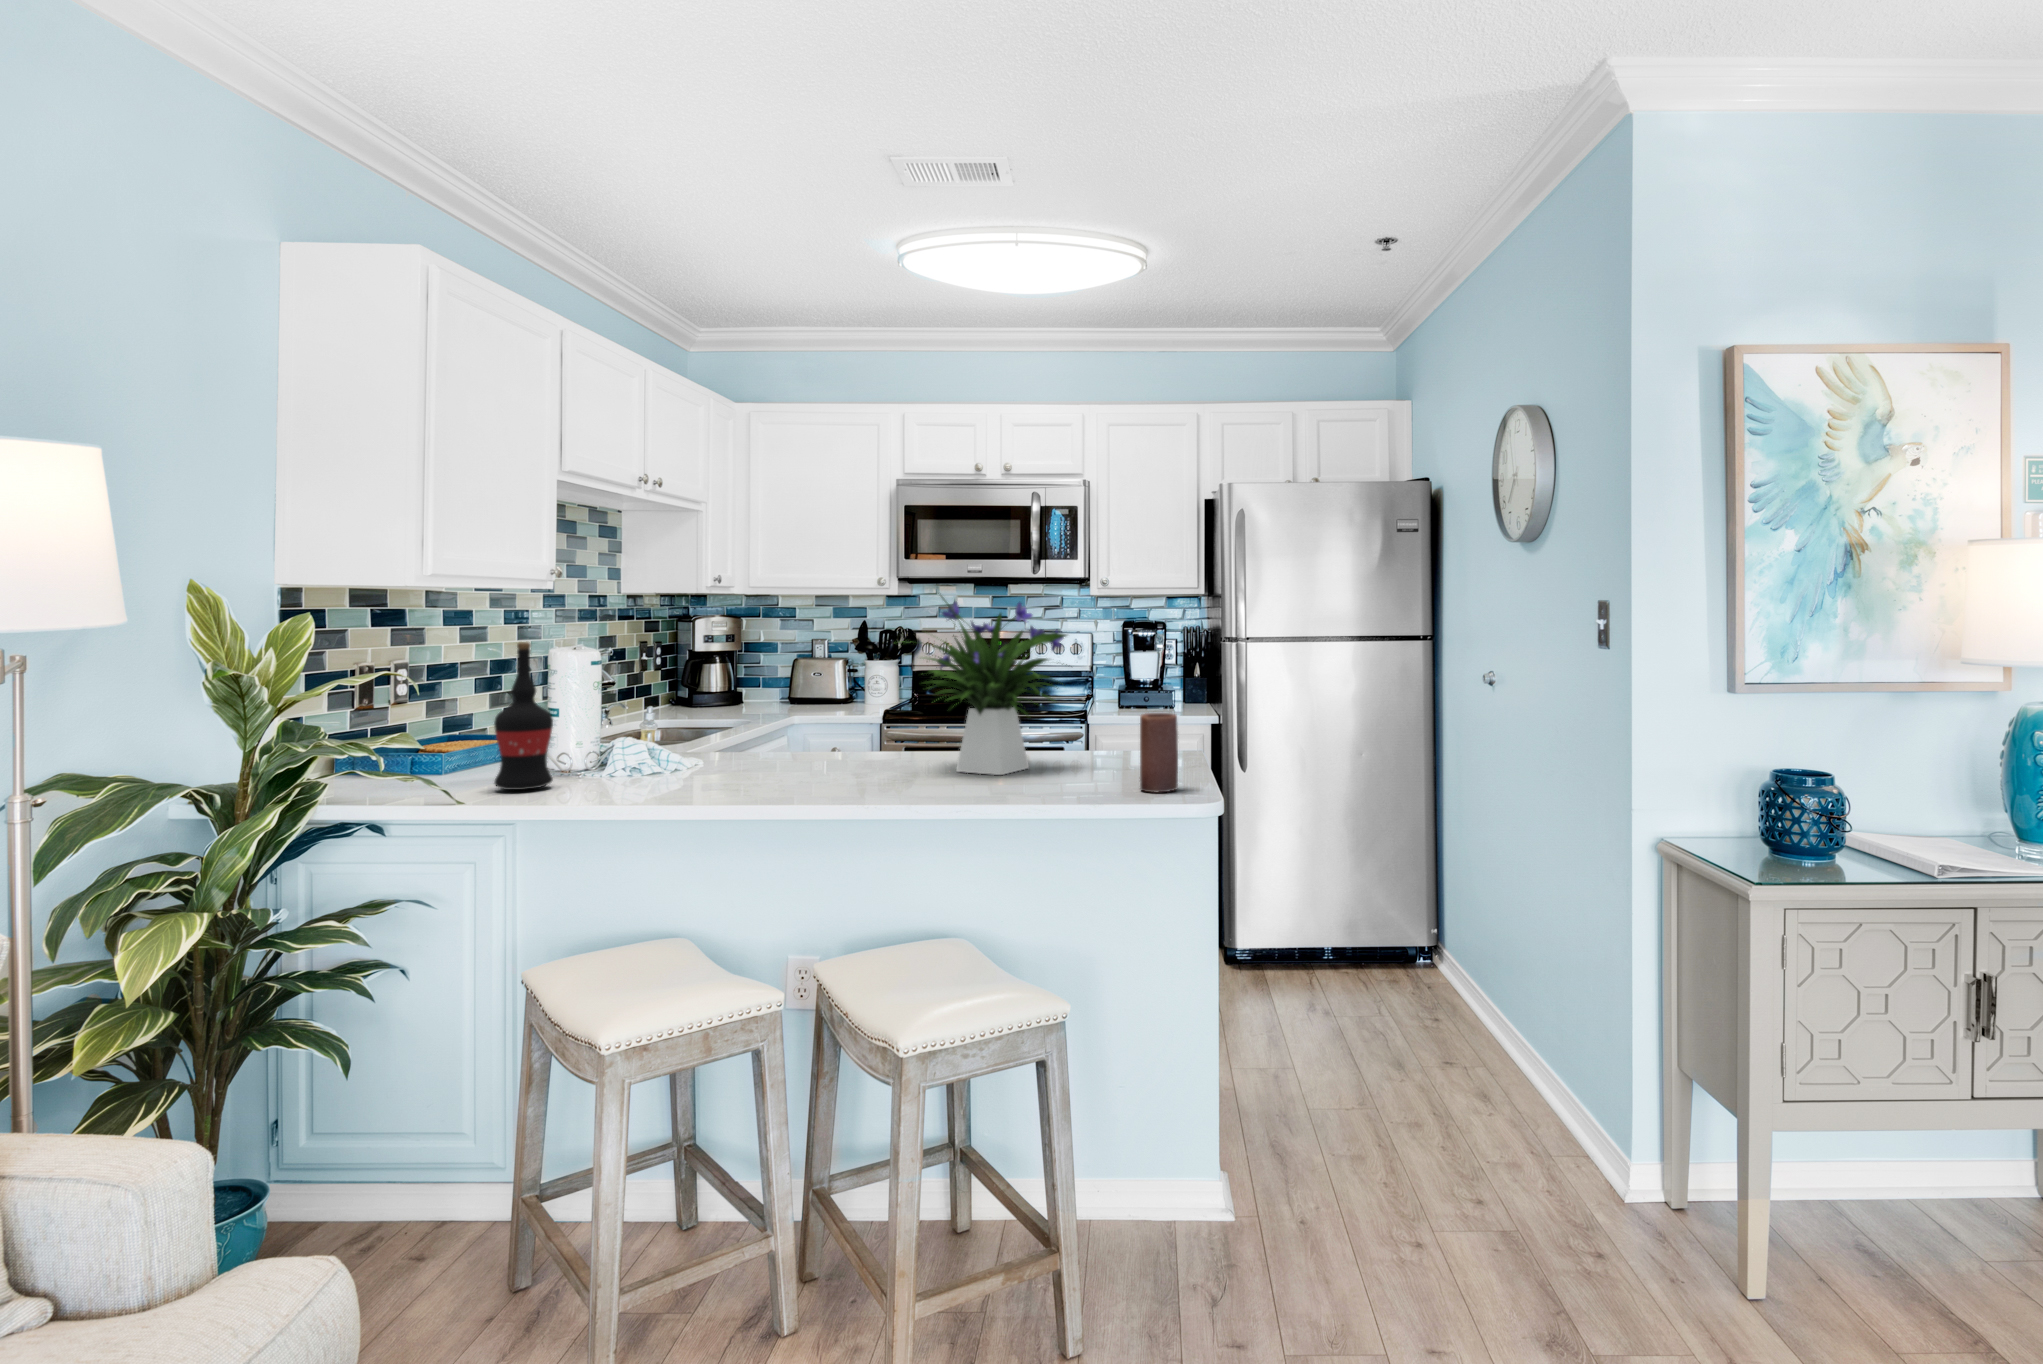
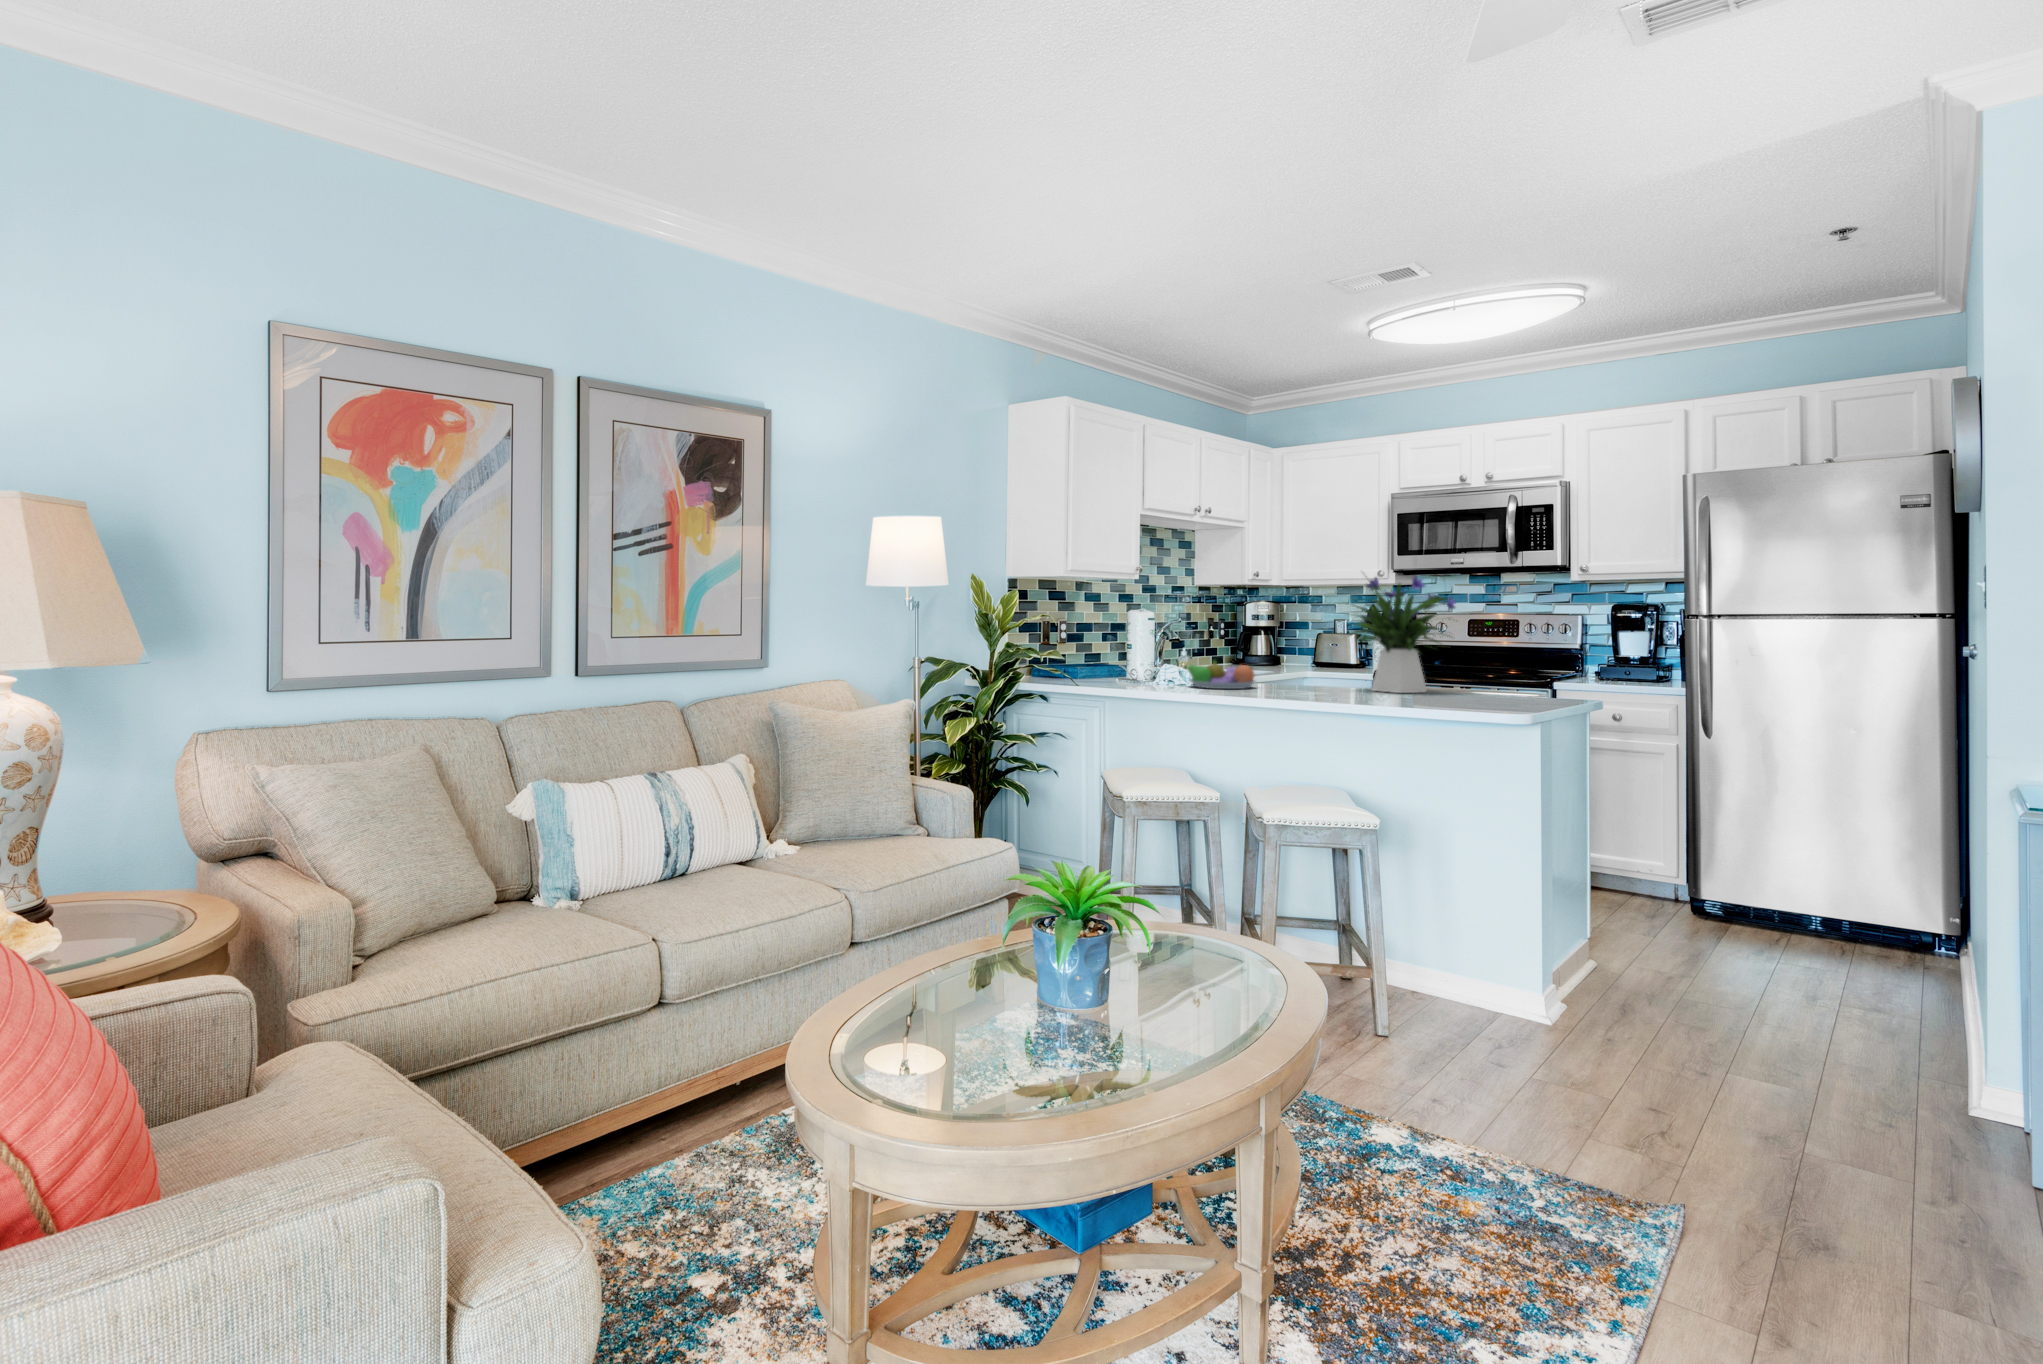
wine bottle: present [494,642,553,790] -> none [1100,602,1129,682]
candle: present [1140,713,1178,792] -> none [1487,650,1518,704]
fruit bowl: none [659,737,786,792] -> present [1184,661,1255,689]

